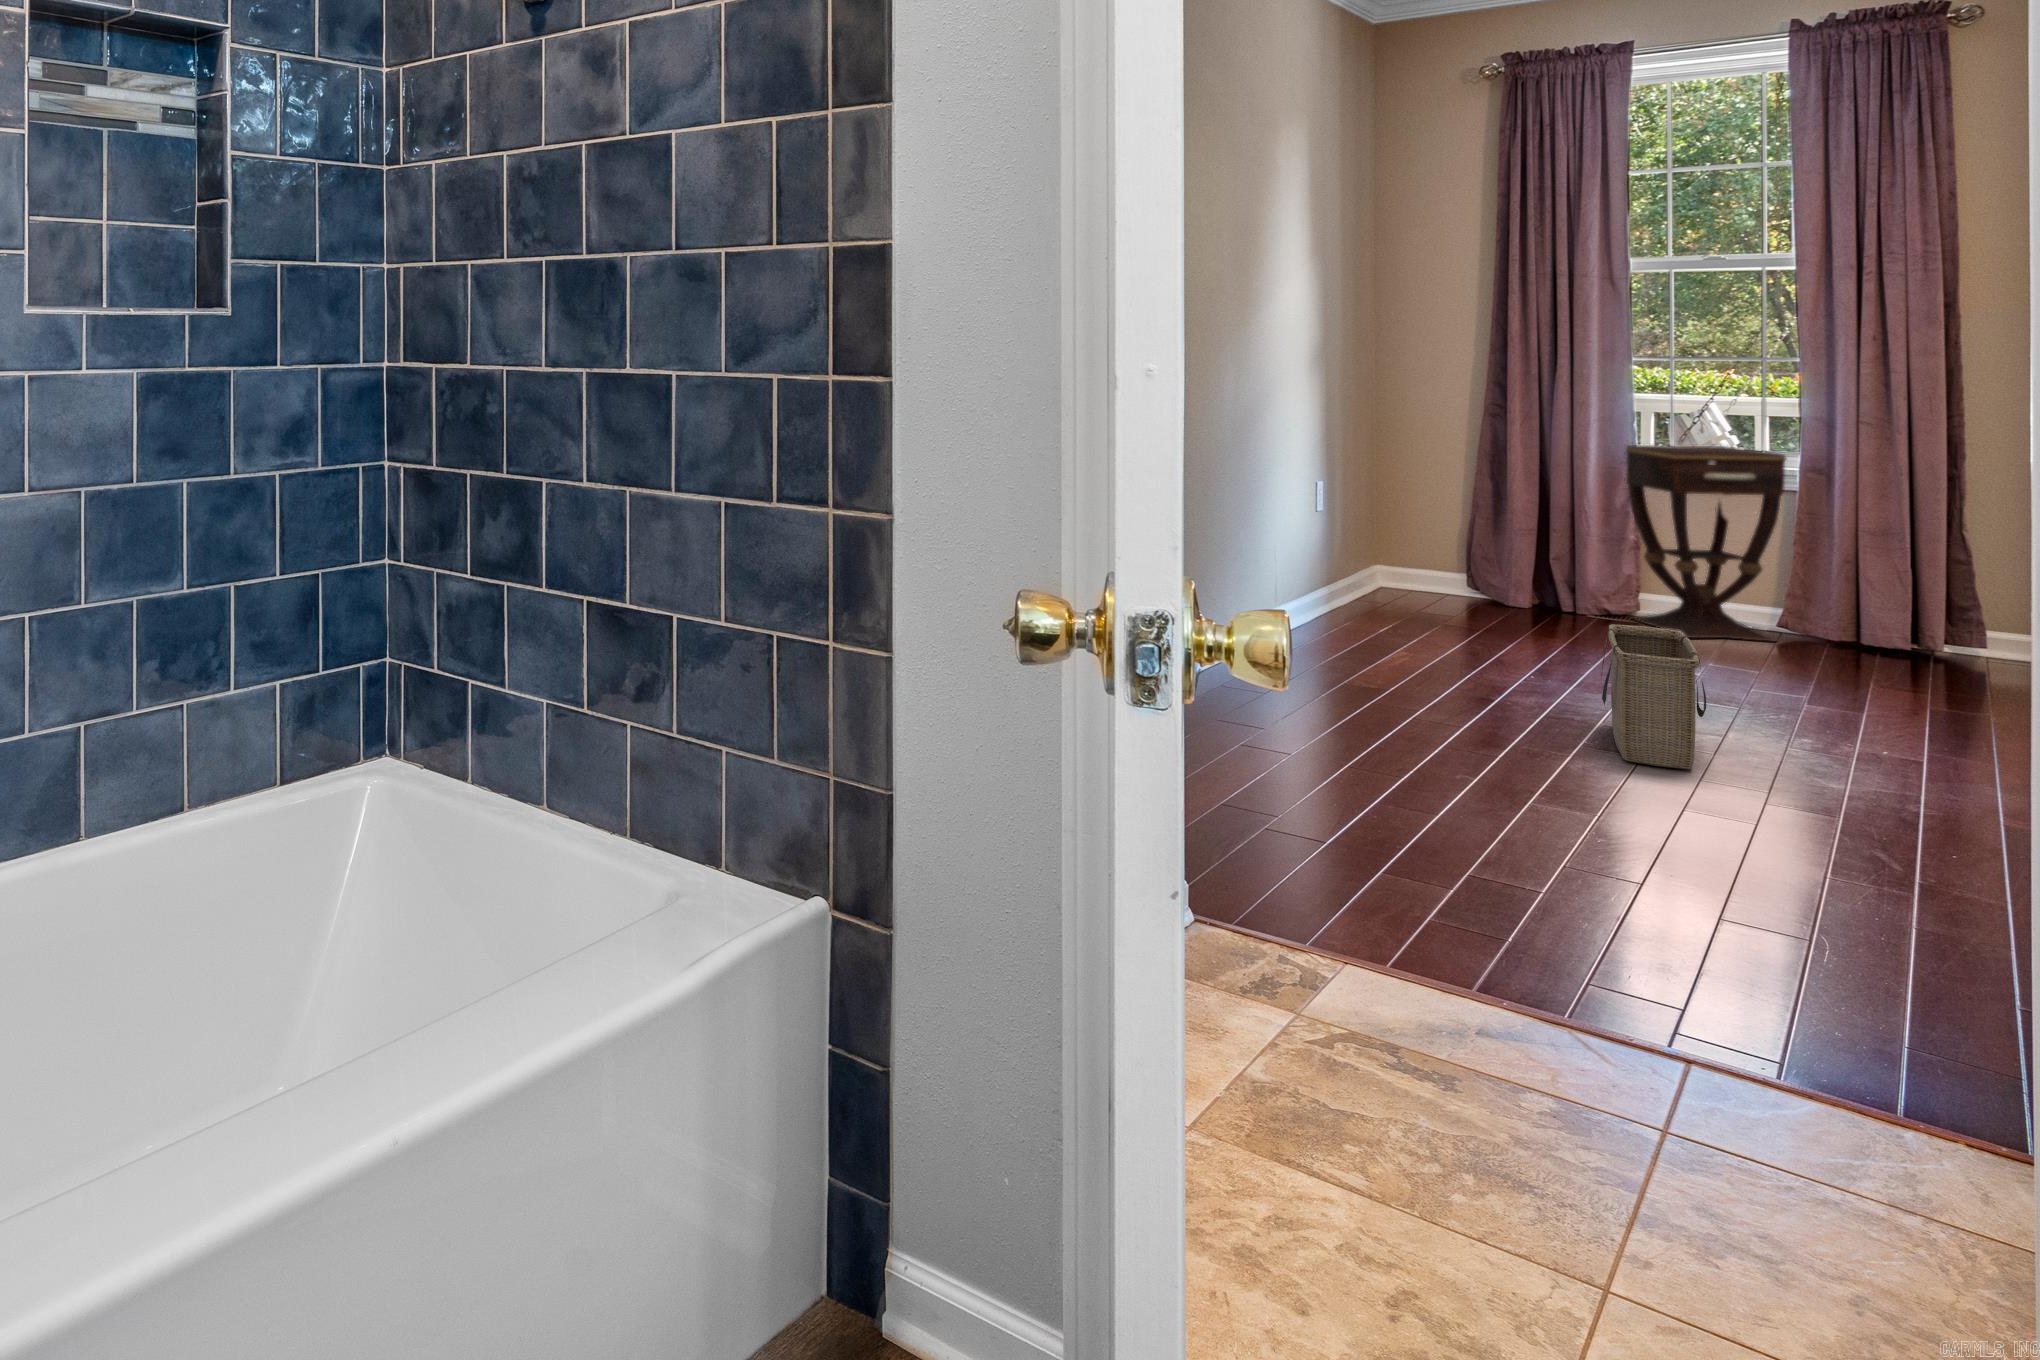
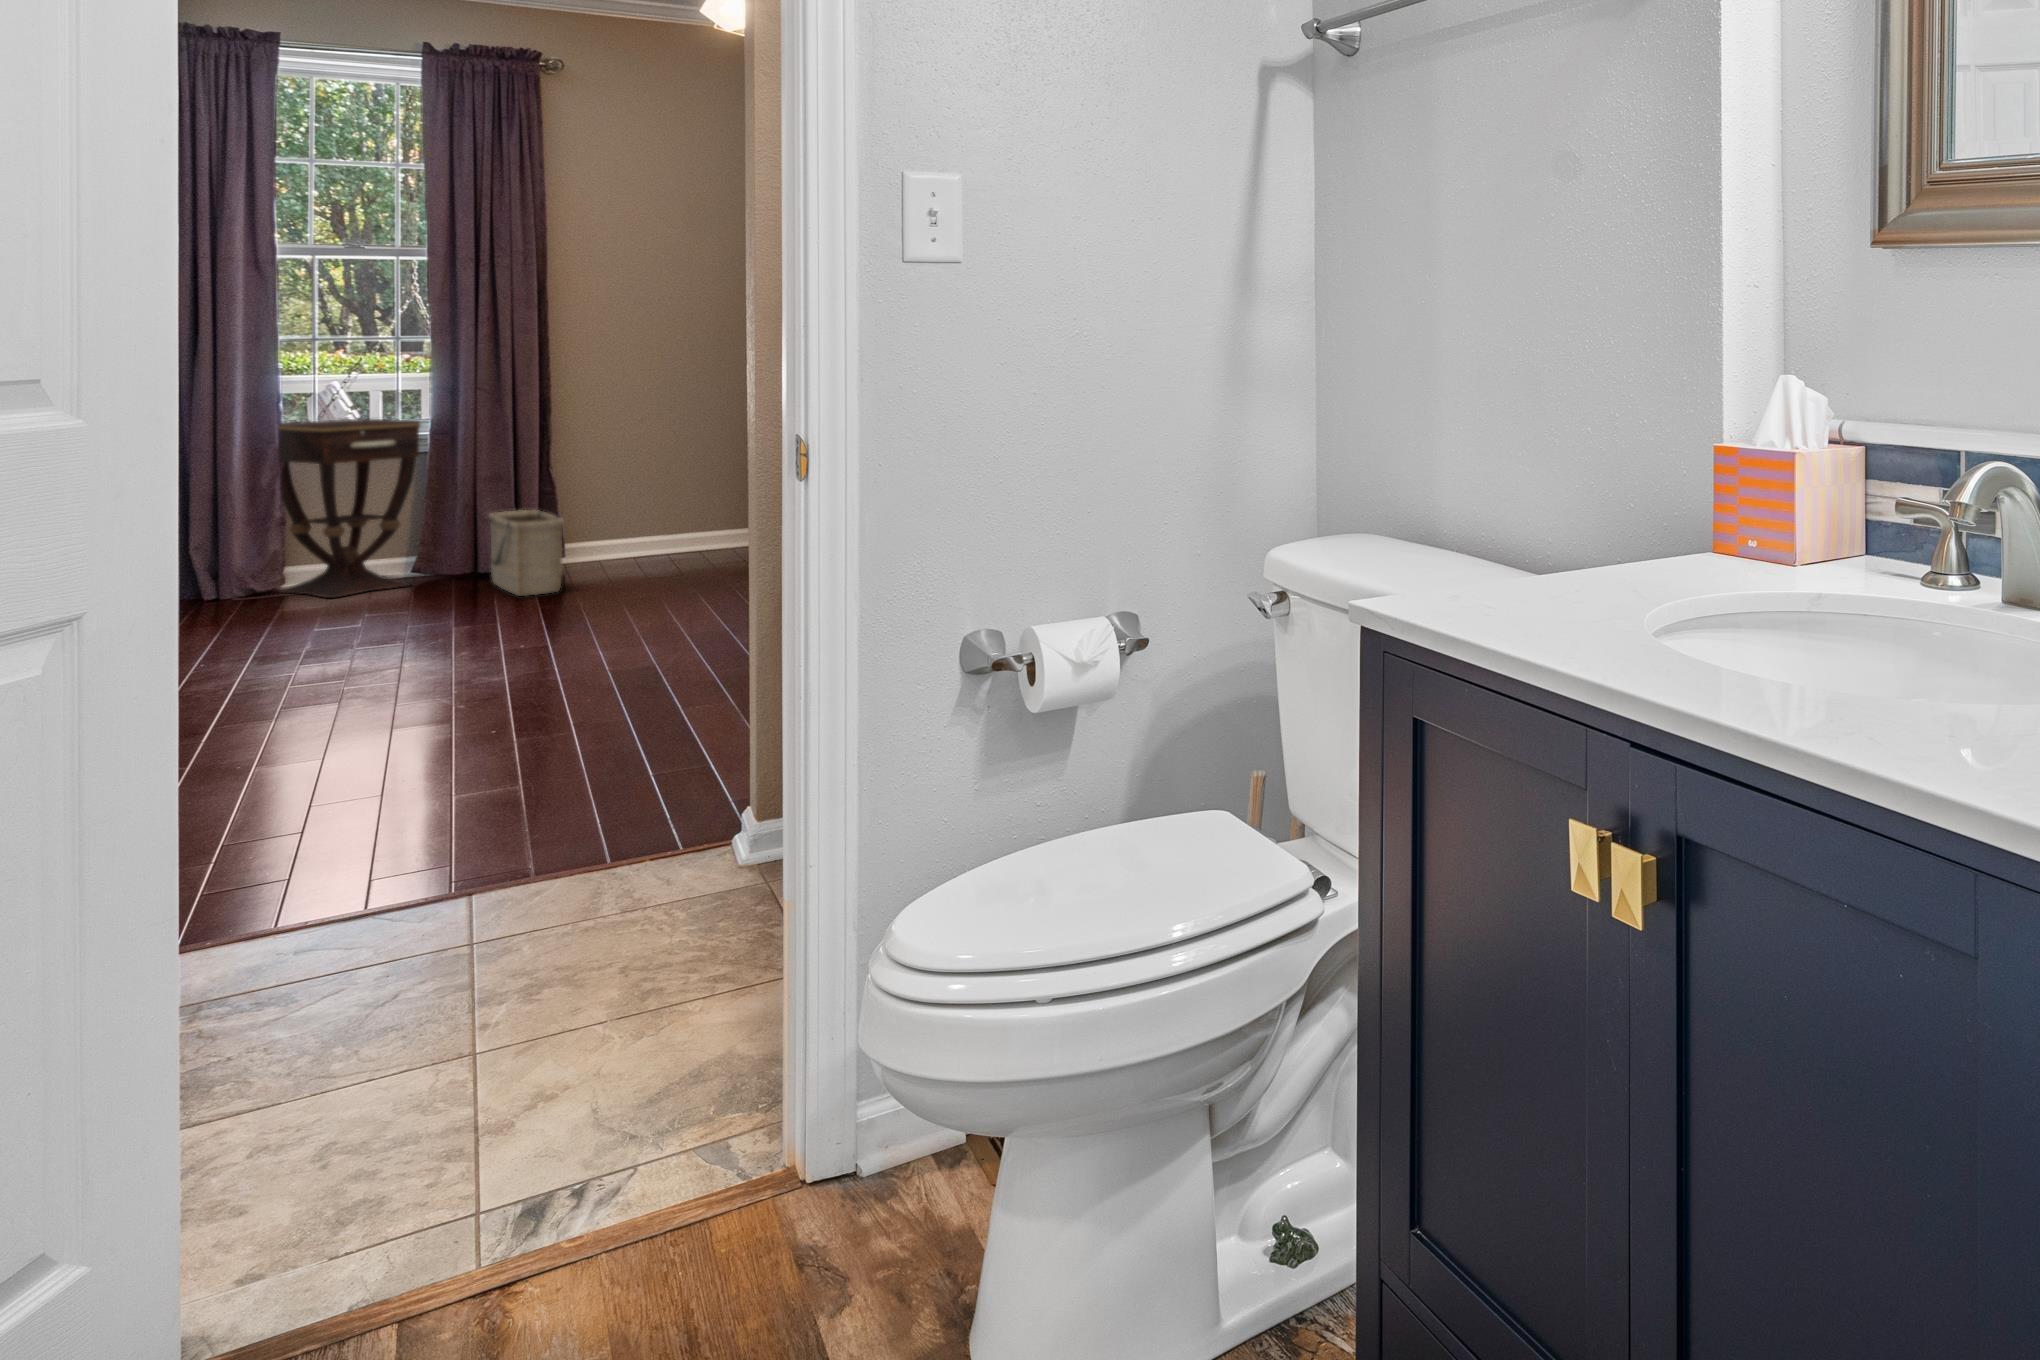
basket: present [1601,624,1706,769] -> present [489,510,564,596]

